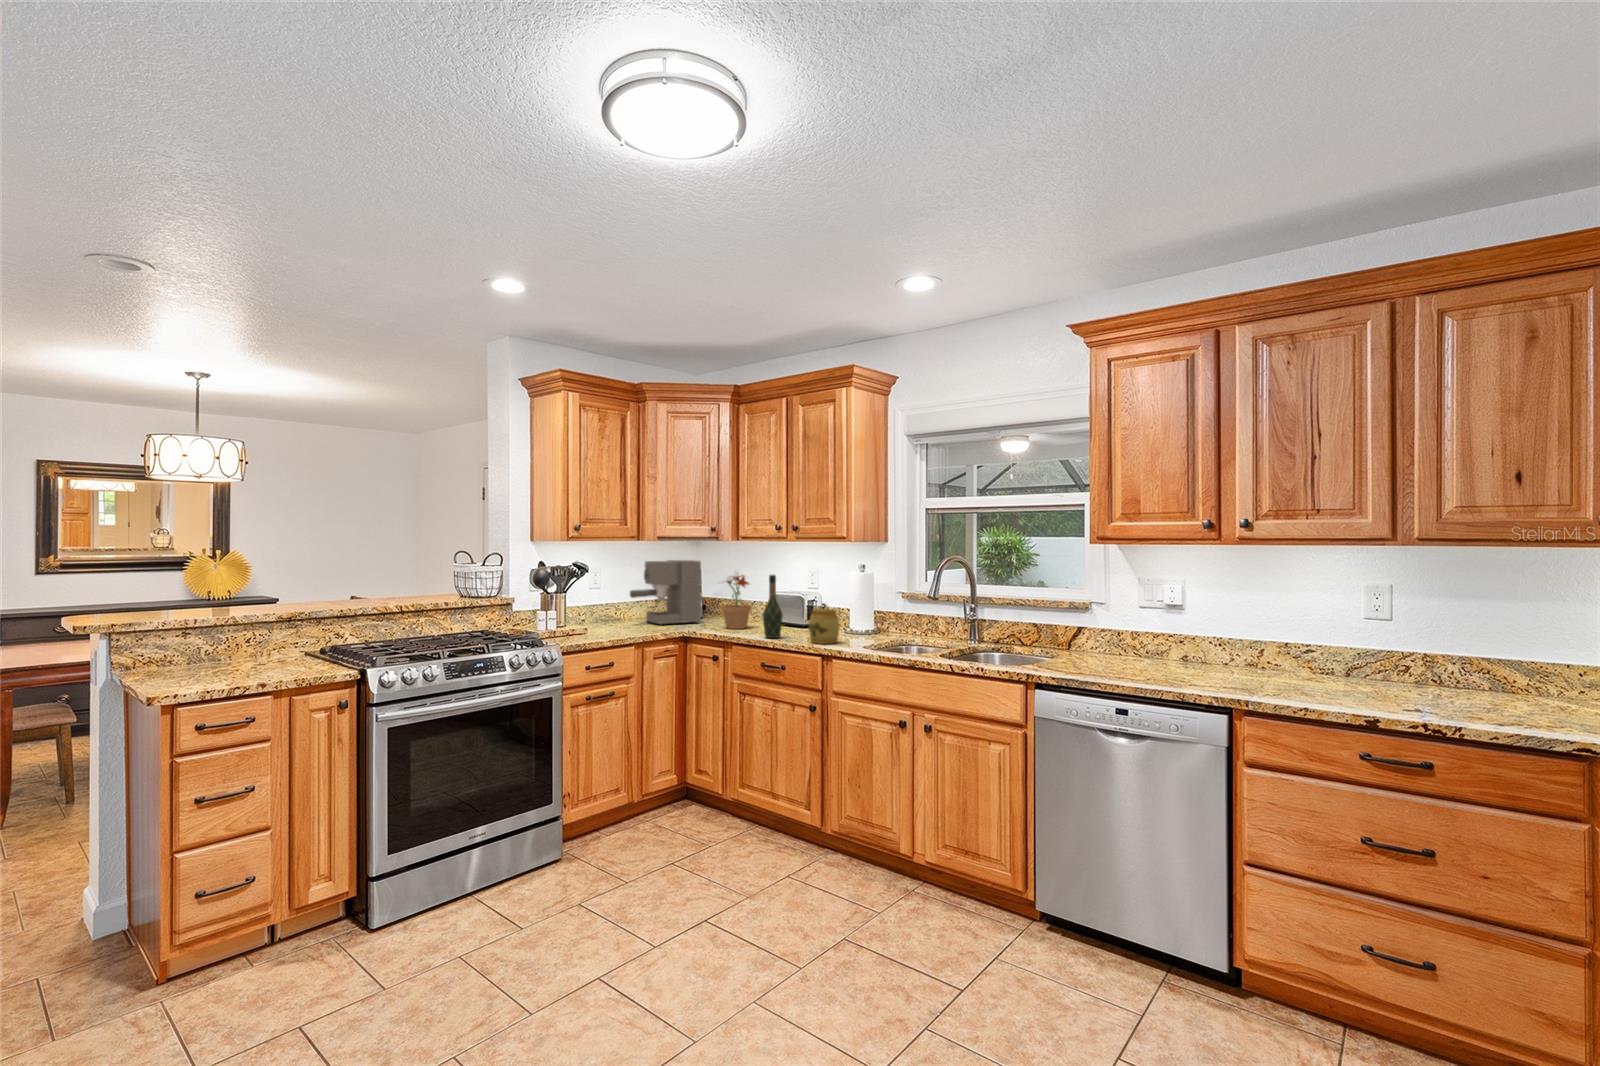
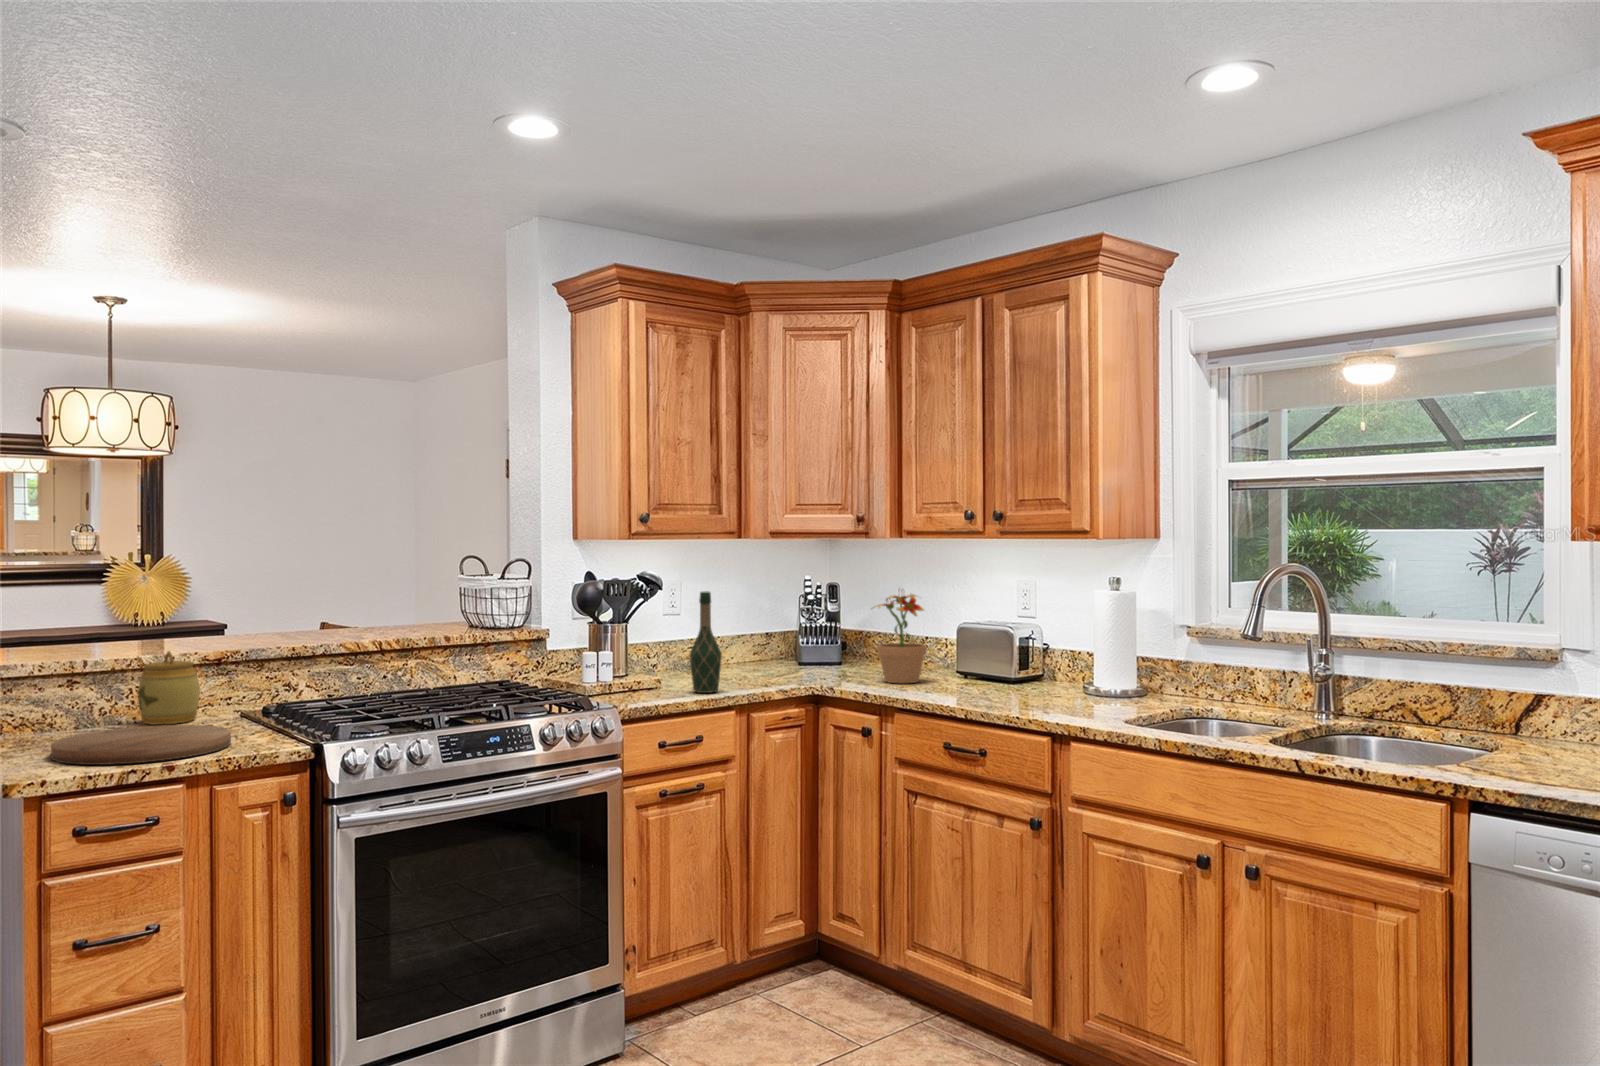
coffee maker: present [630,560,701,625] -> none [728,569,843,675]
wine bottle: present [763,575,783,638] -> present [690,591,722,693]
jar: present [809,604,839,644] -> present [138,651,200,725]
cutting board: none [178,659,303,684] -> present [51,725,231,765]

